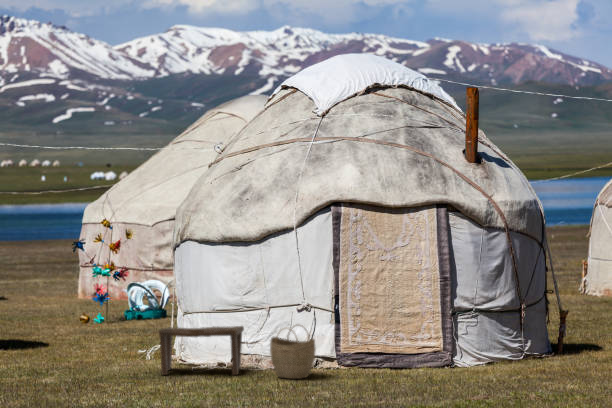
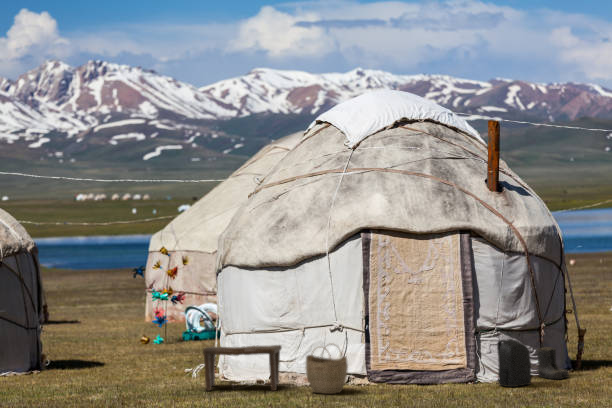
backpack: none [472,319,511,372] -> present [497,339,531,387]
boots: none [515,330,552,364] -> present [536,348,569,379]

